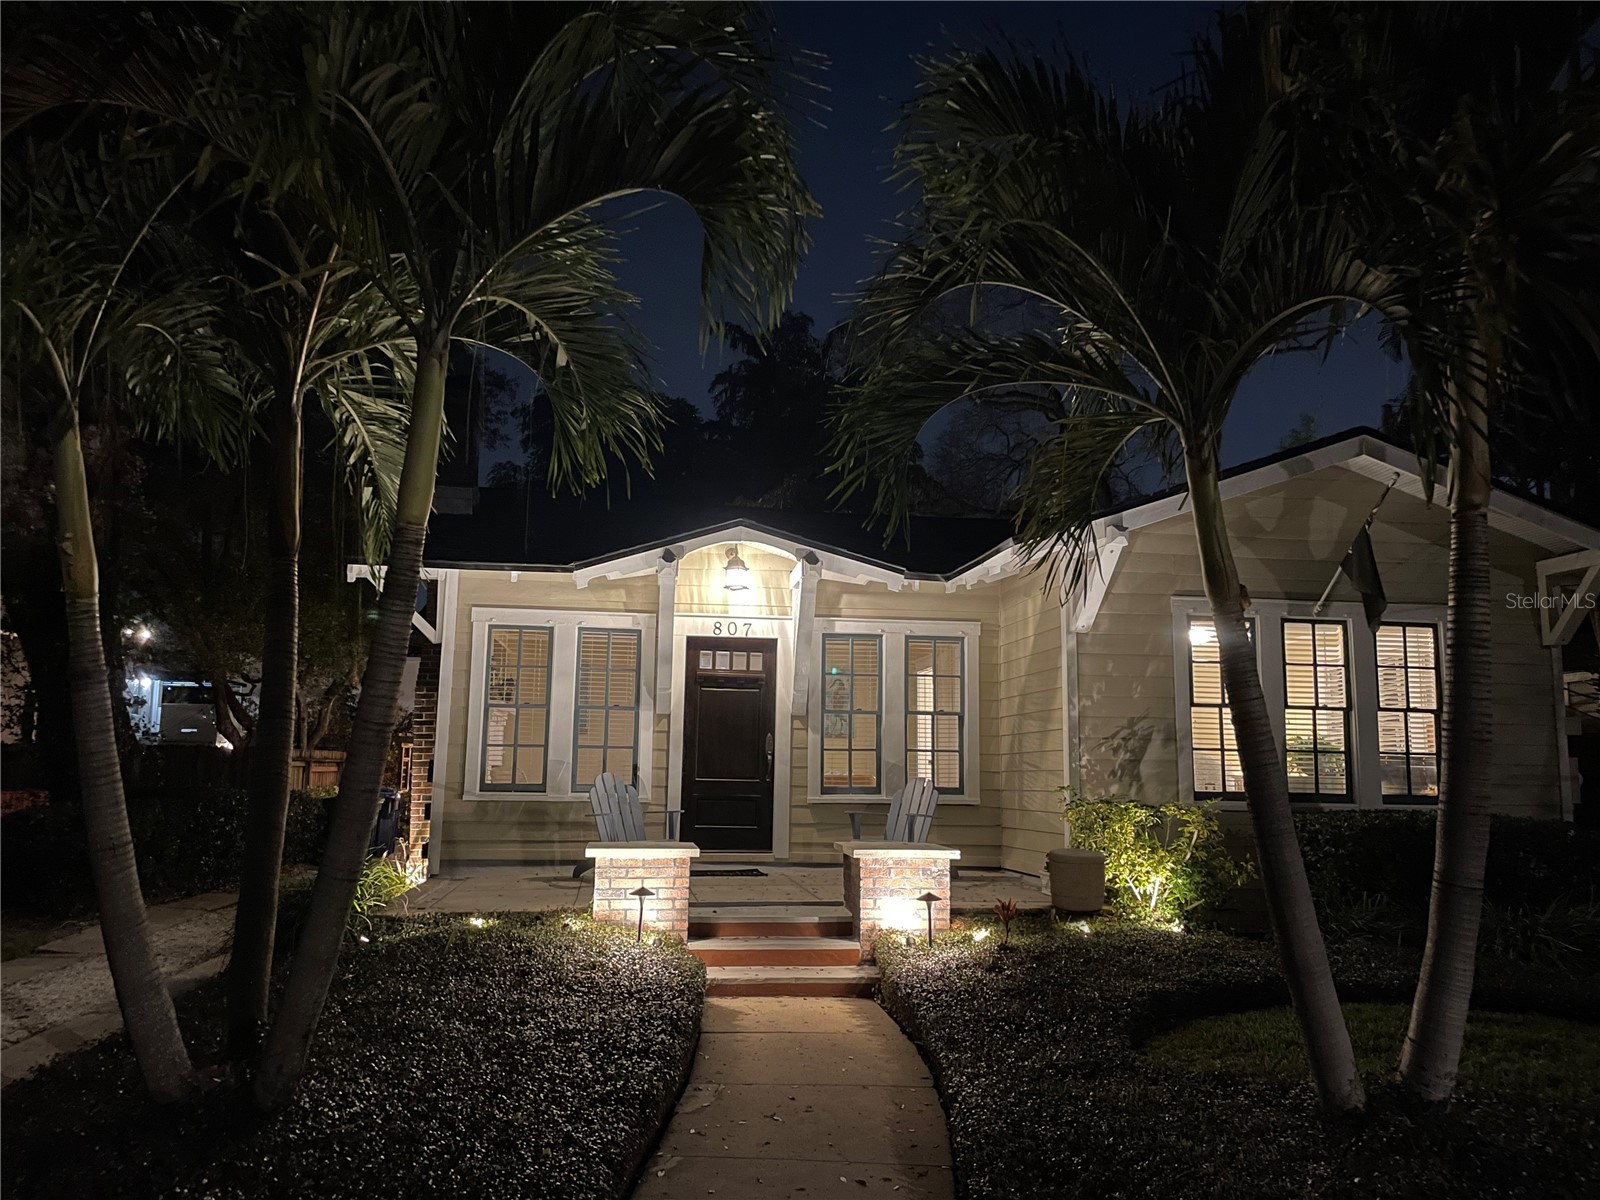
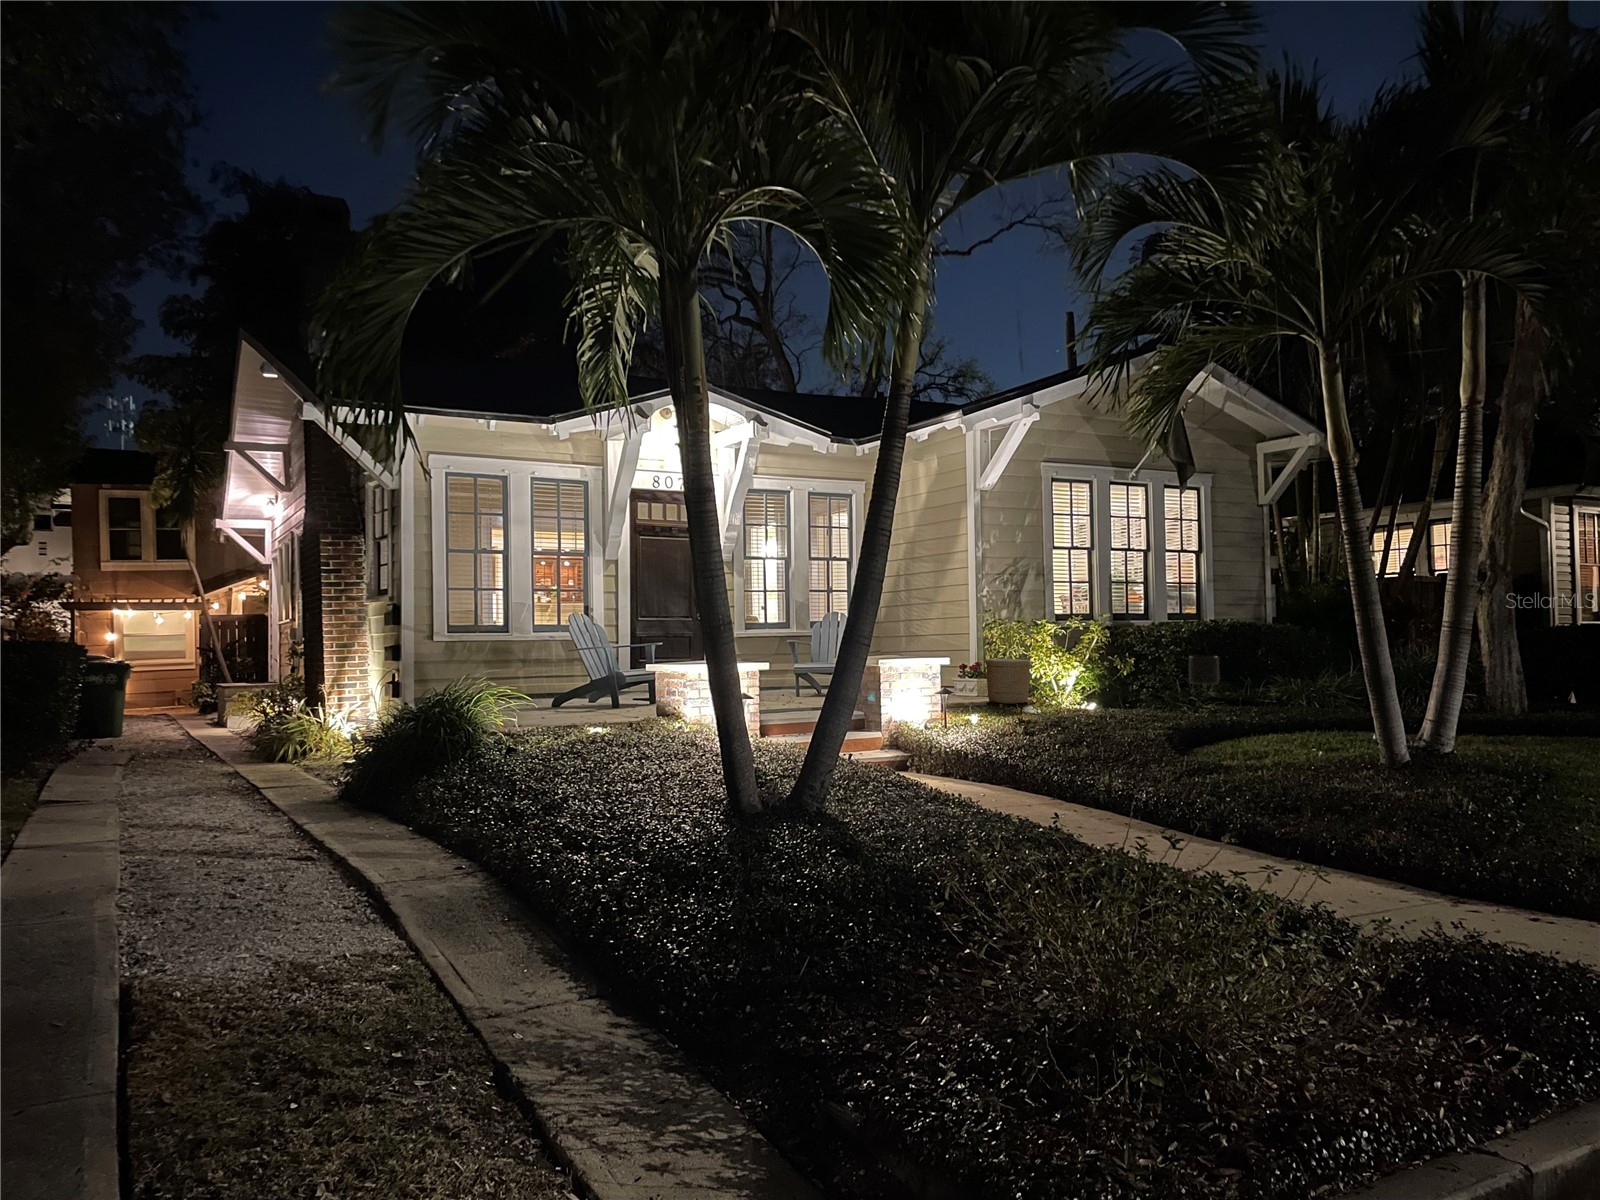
planter: none [1356,863,1405,926] -> present [1189,656,1220,694]

